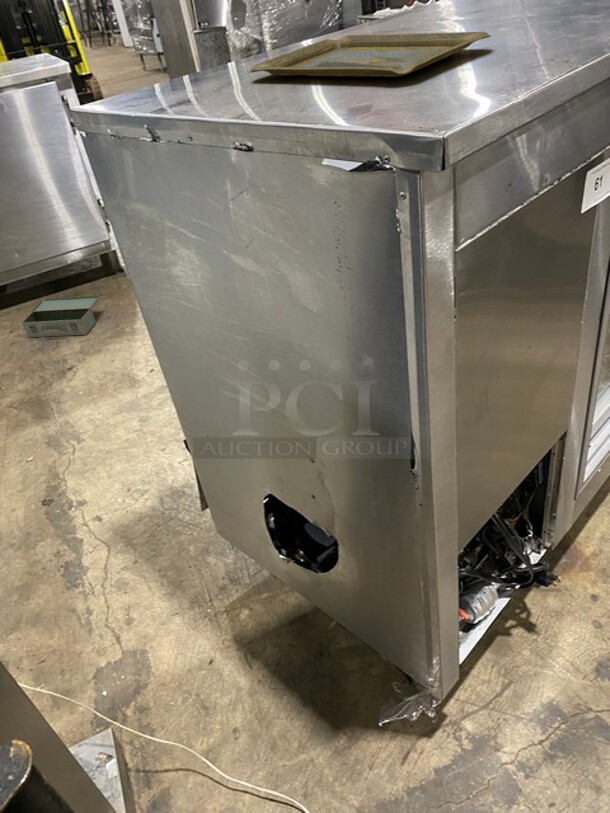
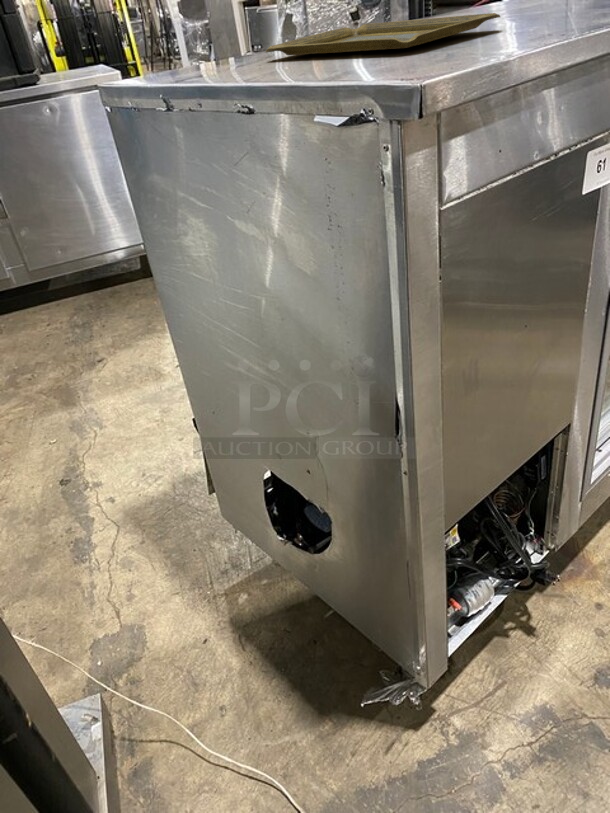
toolbox: present [22,296,99,337] -> none [61,296,136,331]

